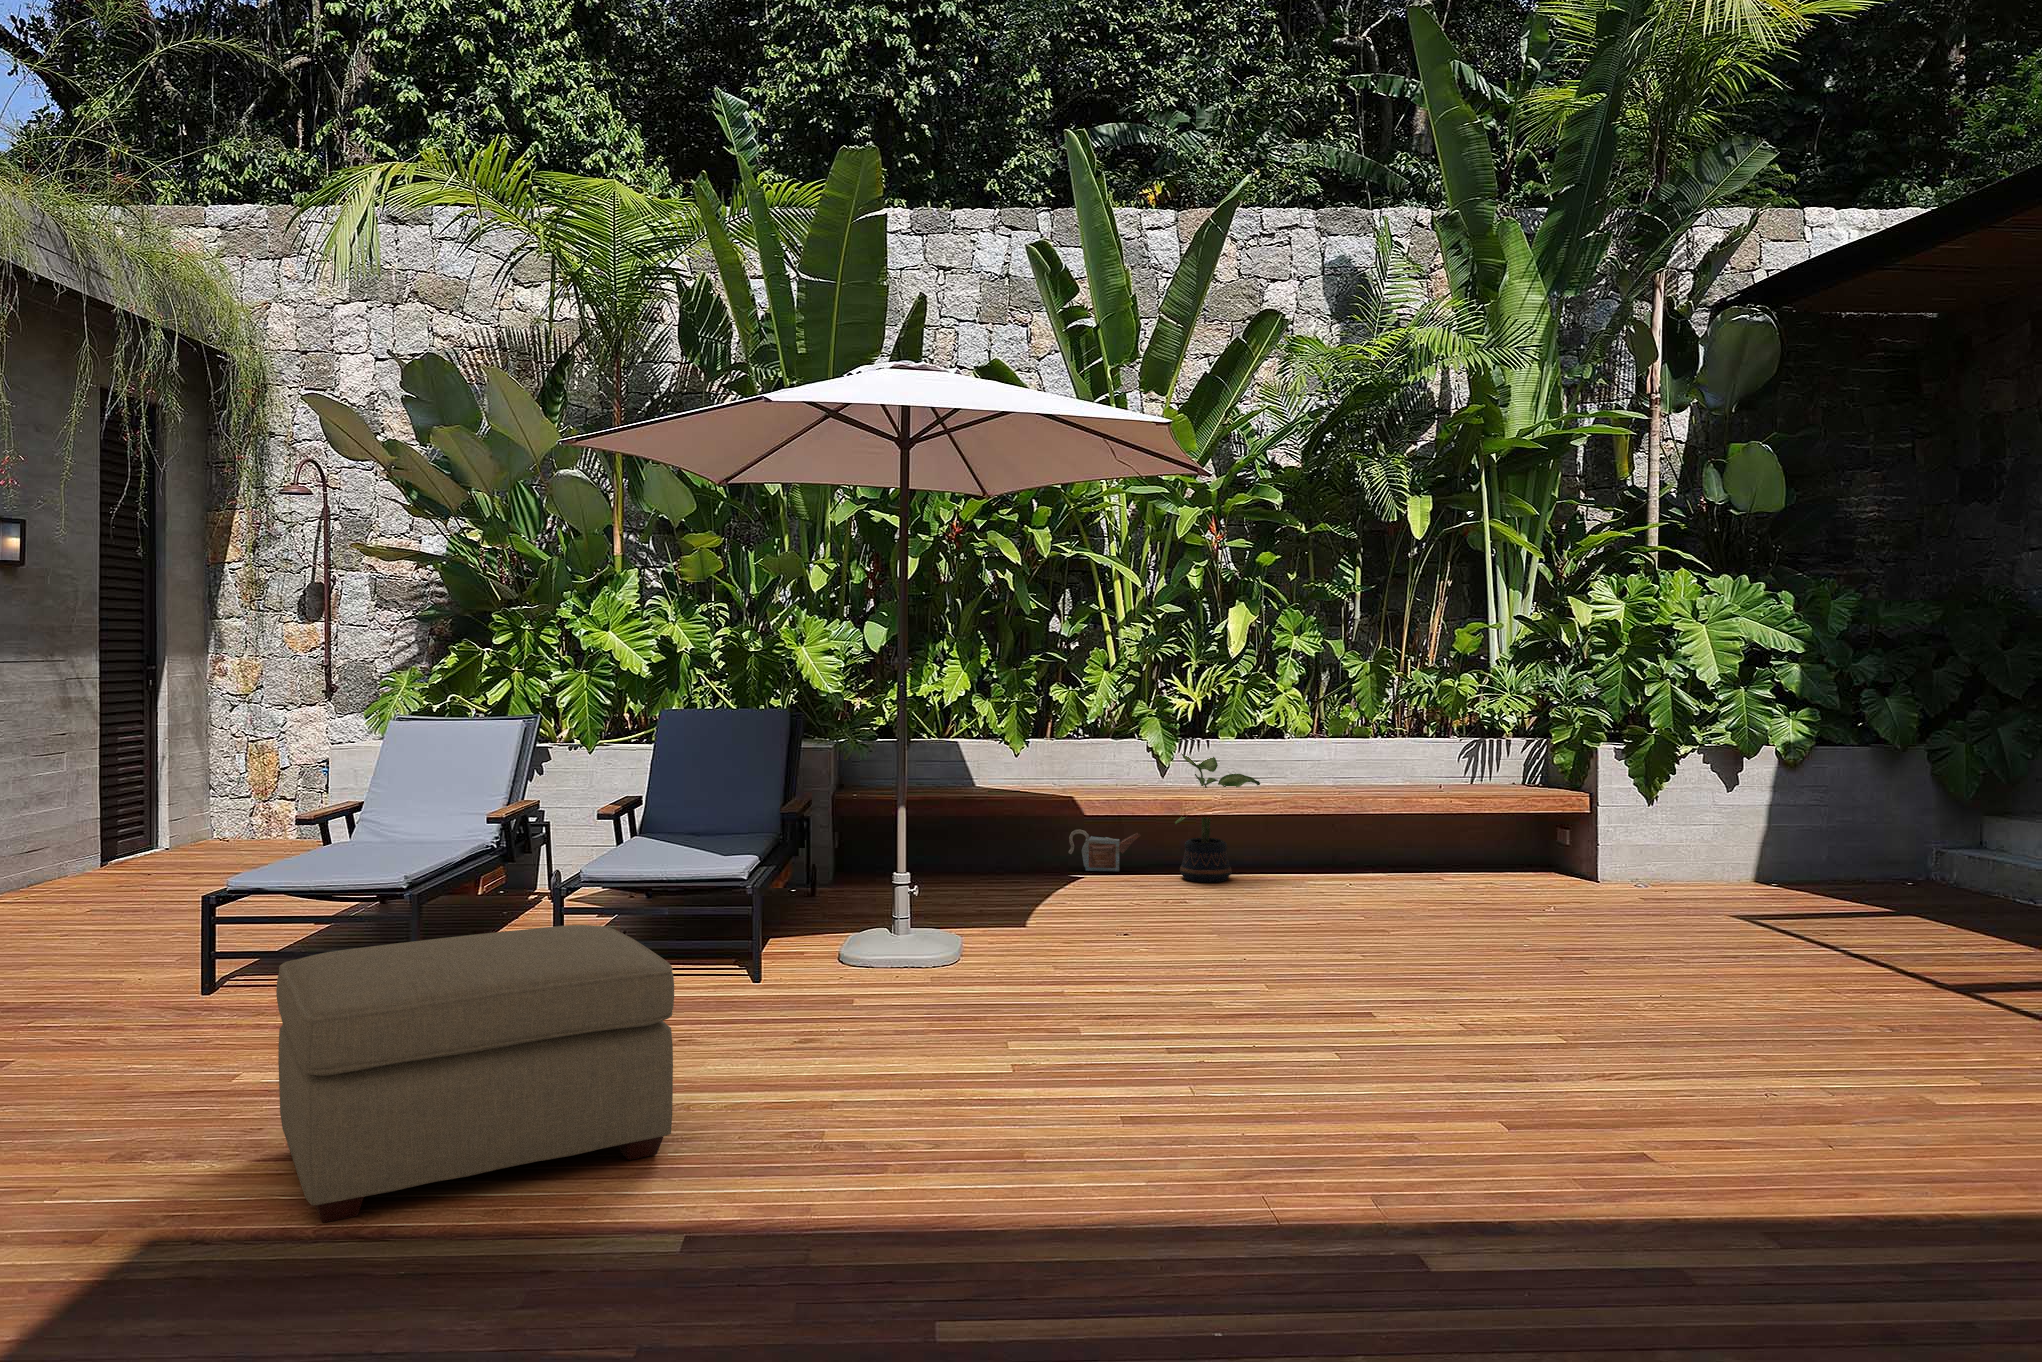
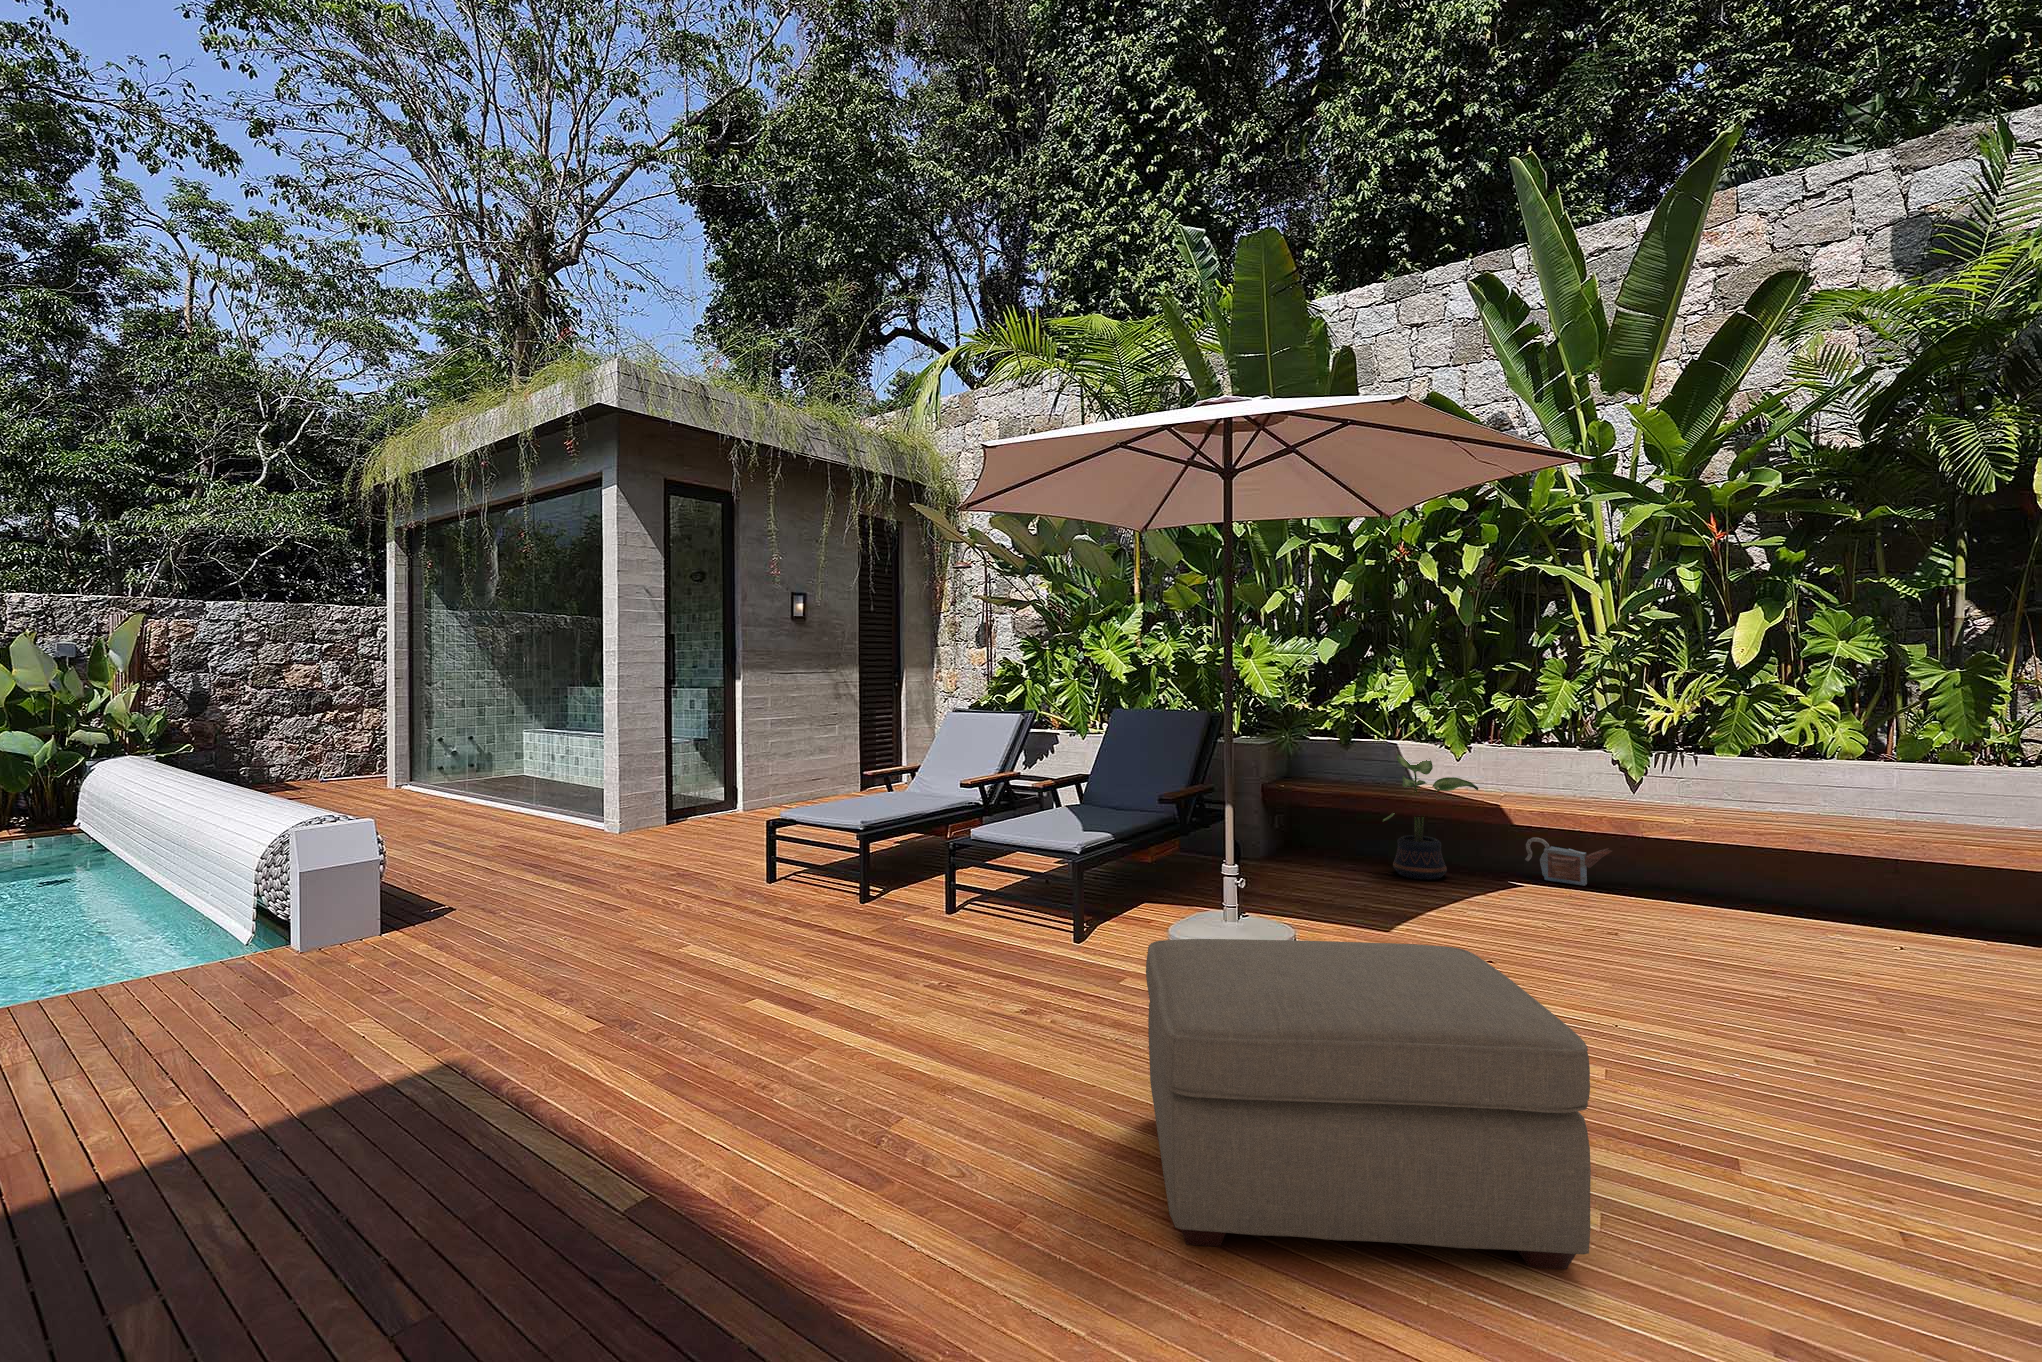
potted plant: present [1175,753,1260,882] -> present [1383,754,1478,880]
ottoman: present [276,925,674,1223] -> present [1146,939,1591,1269]

